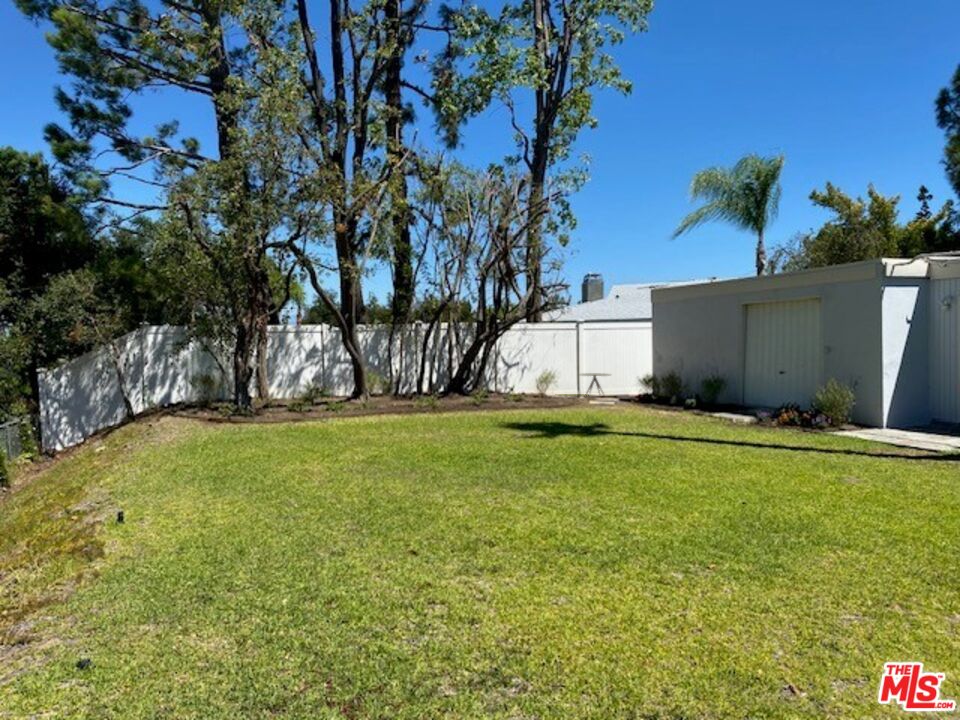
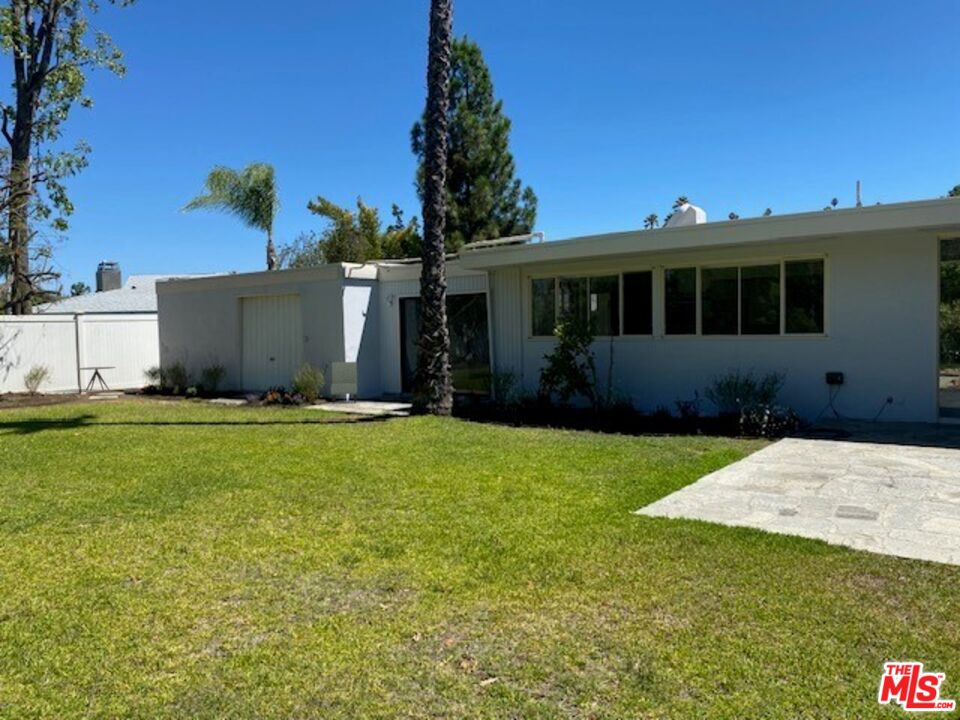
chair: none [865,379,901,432] -> present [331,362,357,403]

